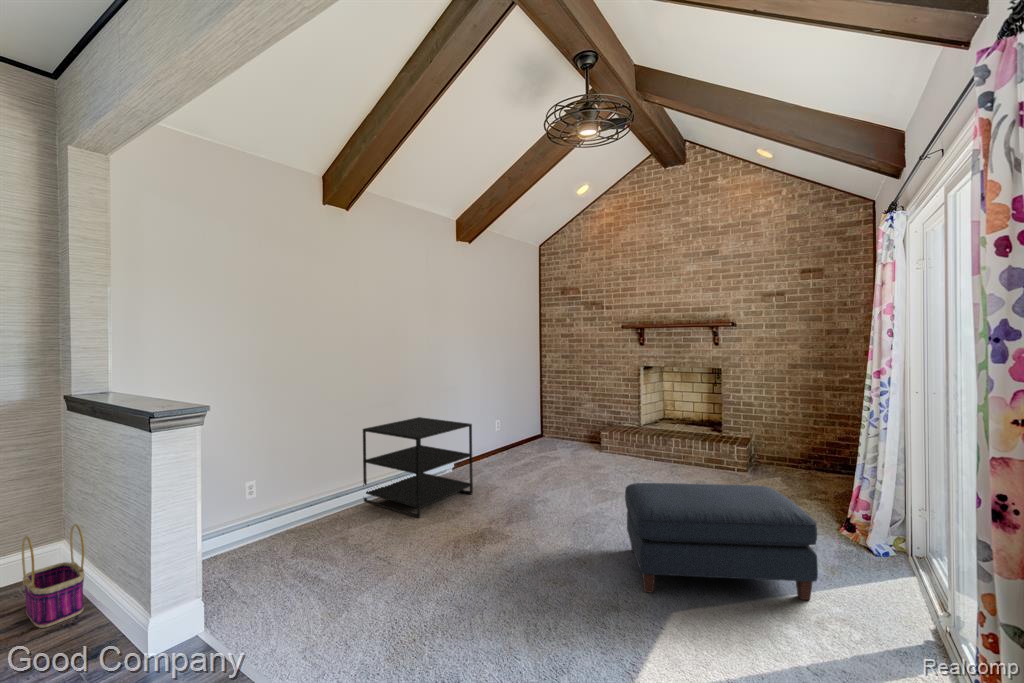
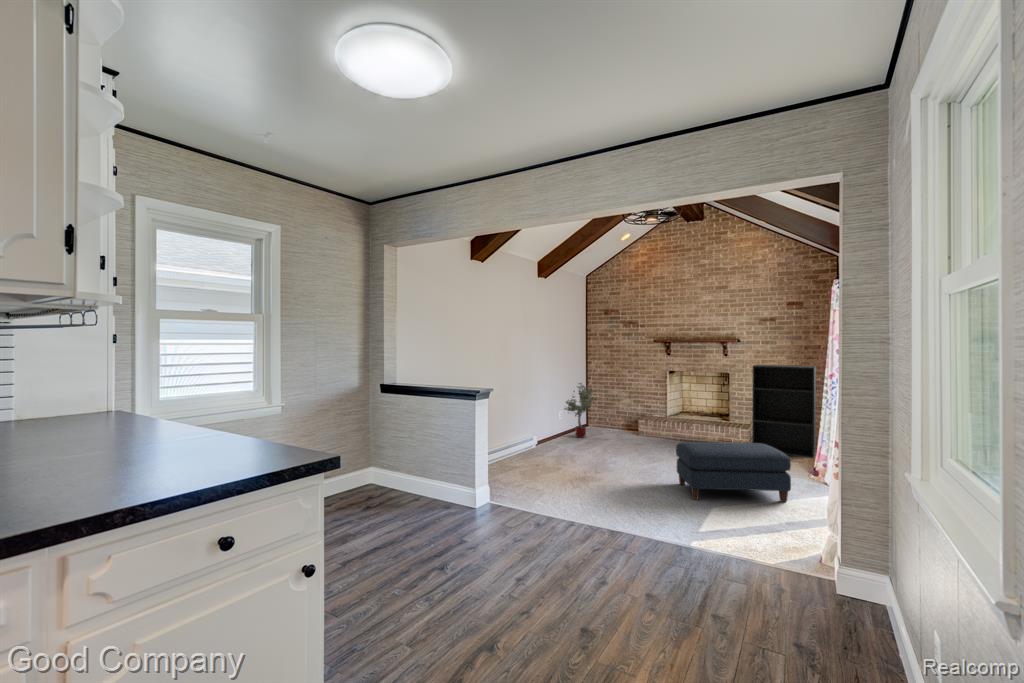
bookshelf: none [752,356,844,493] -> present [752,365,816,459]
potted tree: none [501,382,545,455] -> present [564,383,594,438]
side table: present [363,417,473,518] -> none [487,406,560,470]
basket: present [22,524,84,628] -> none [343,458,378,512]

